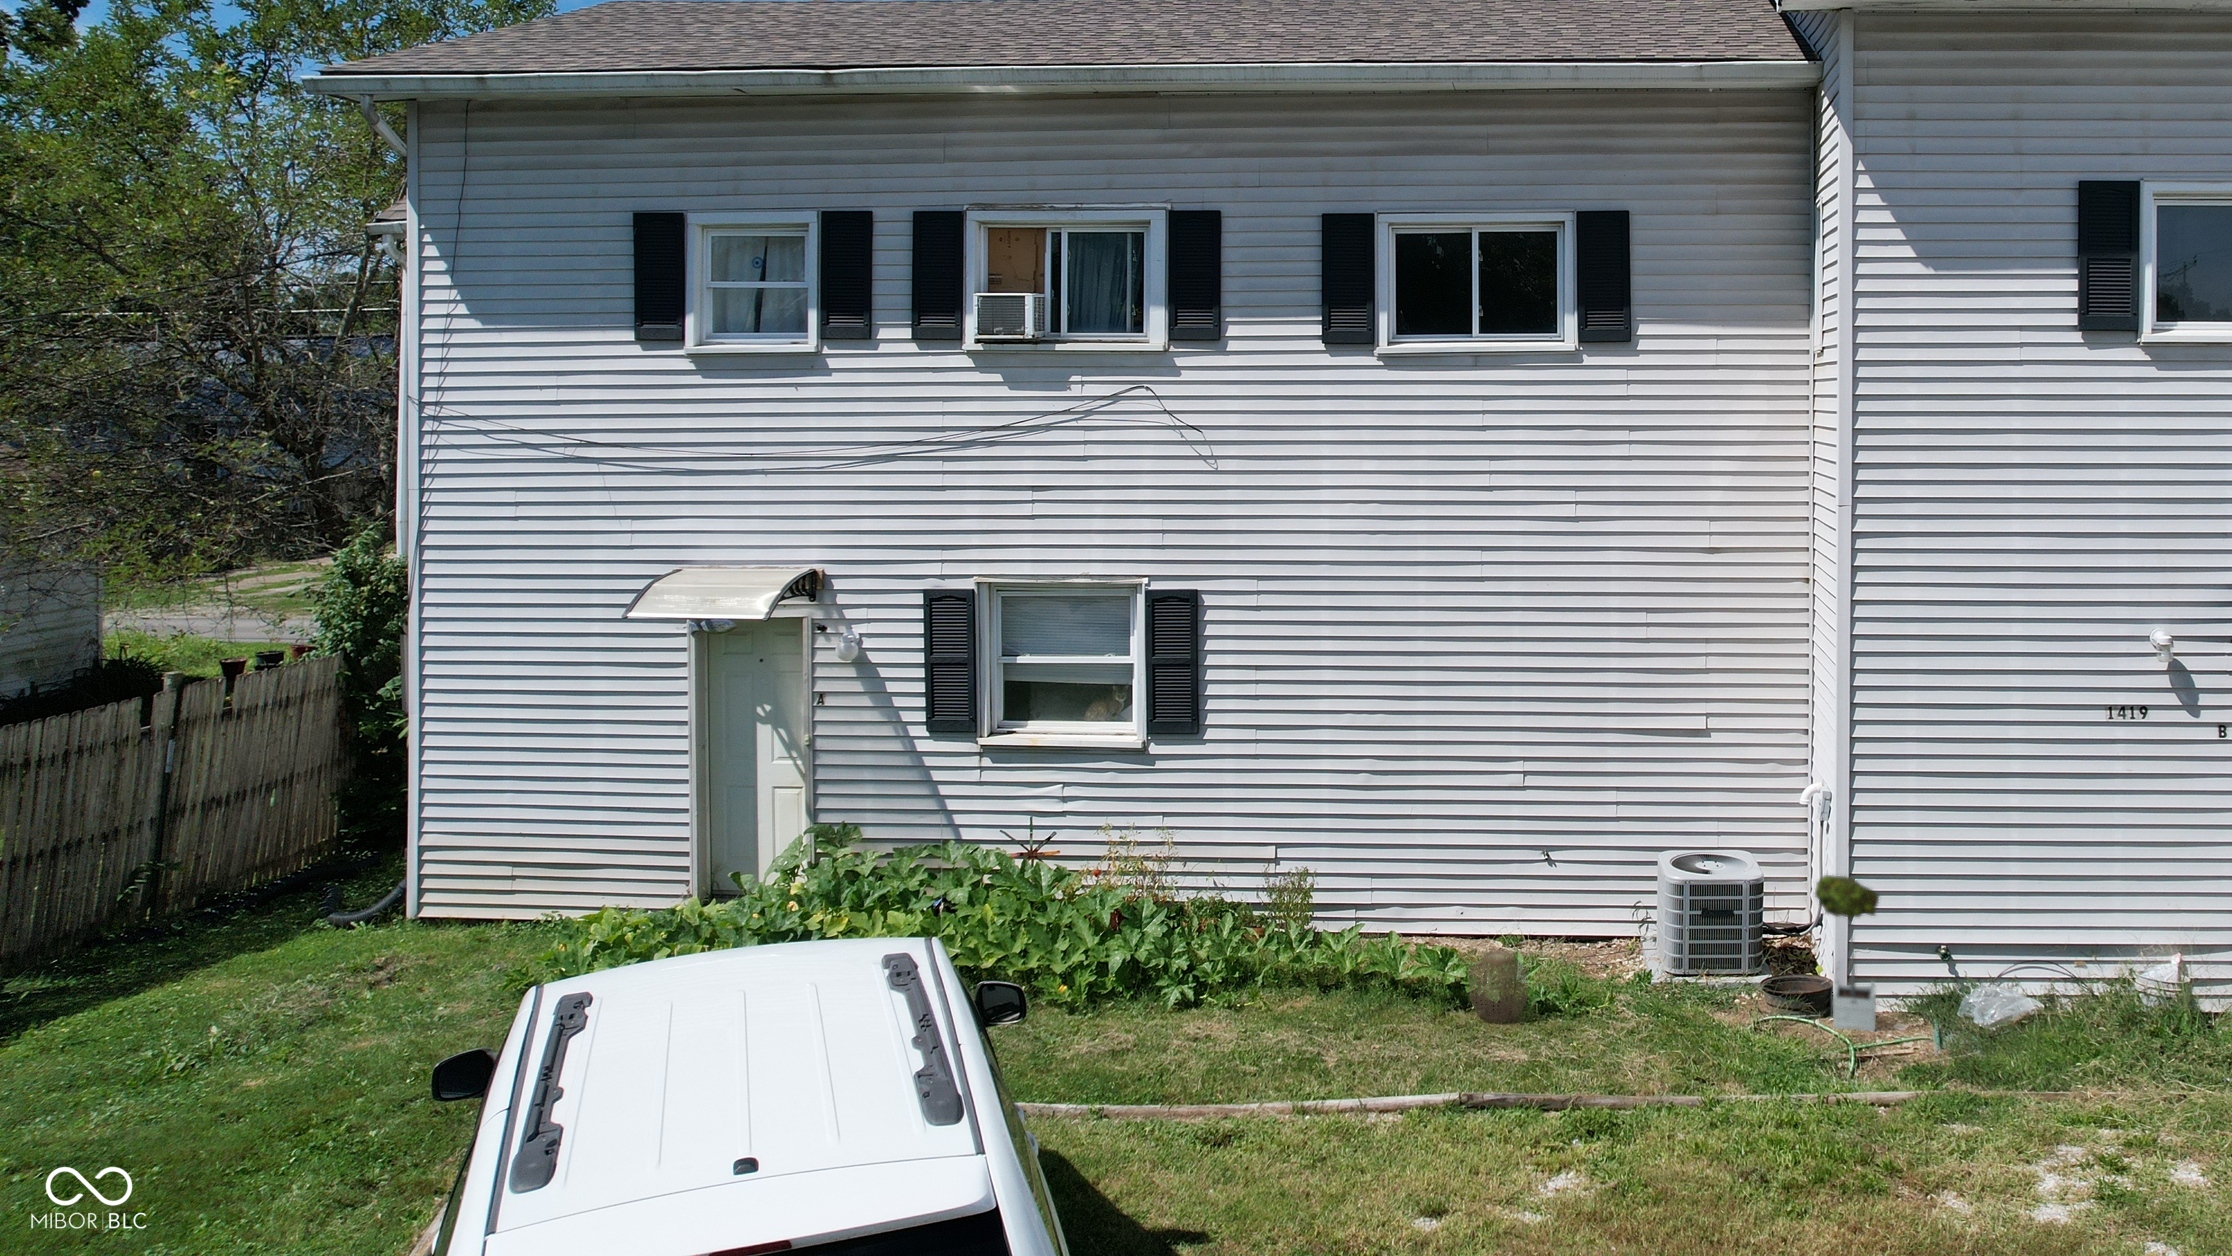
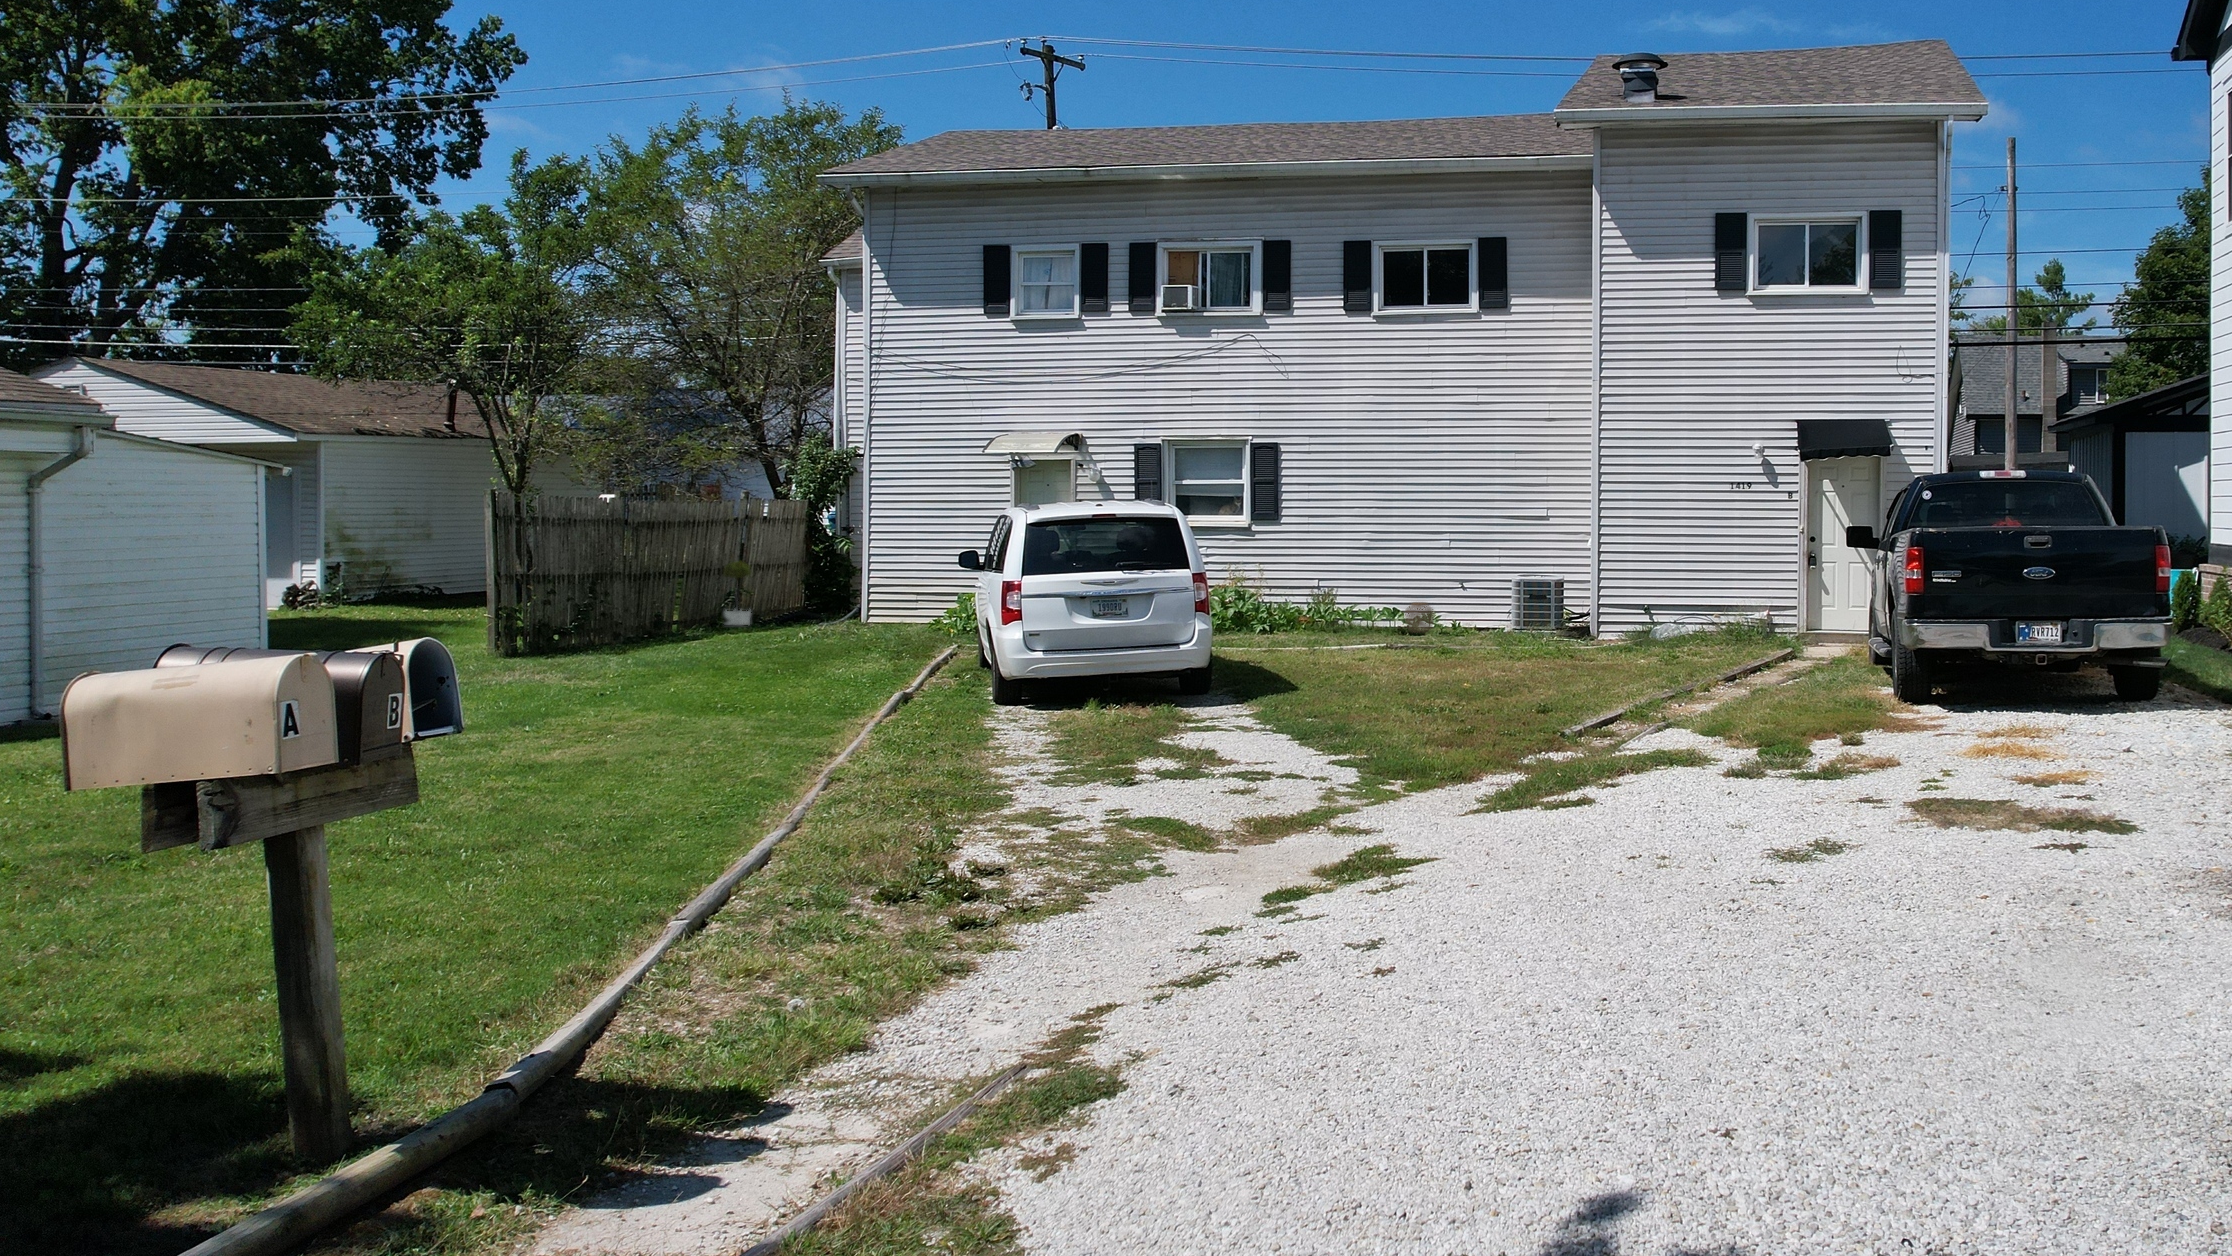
potted tree: present [1815,875,1879,1031] -> present [724,561,751,625]

